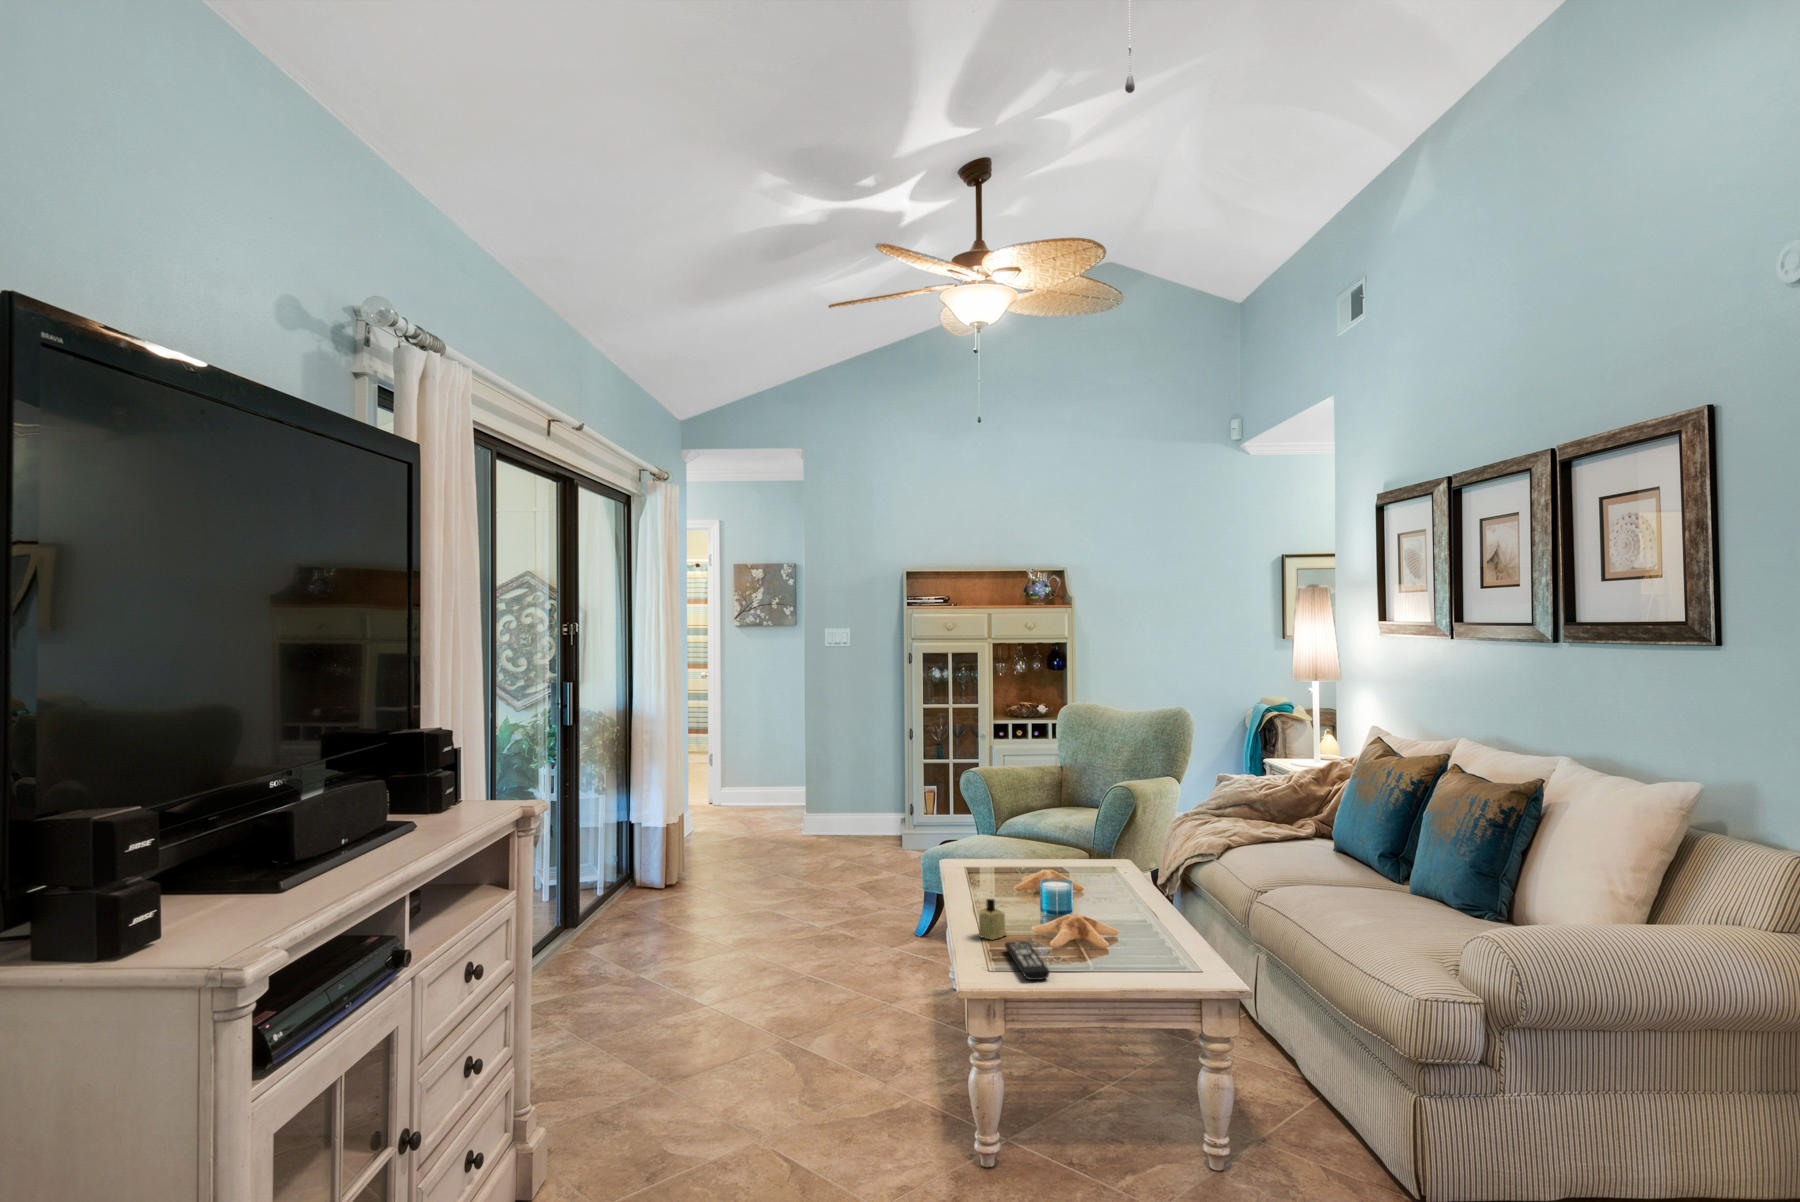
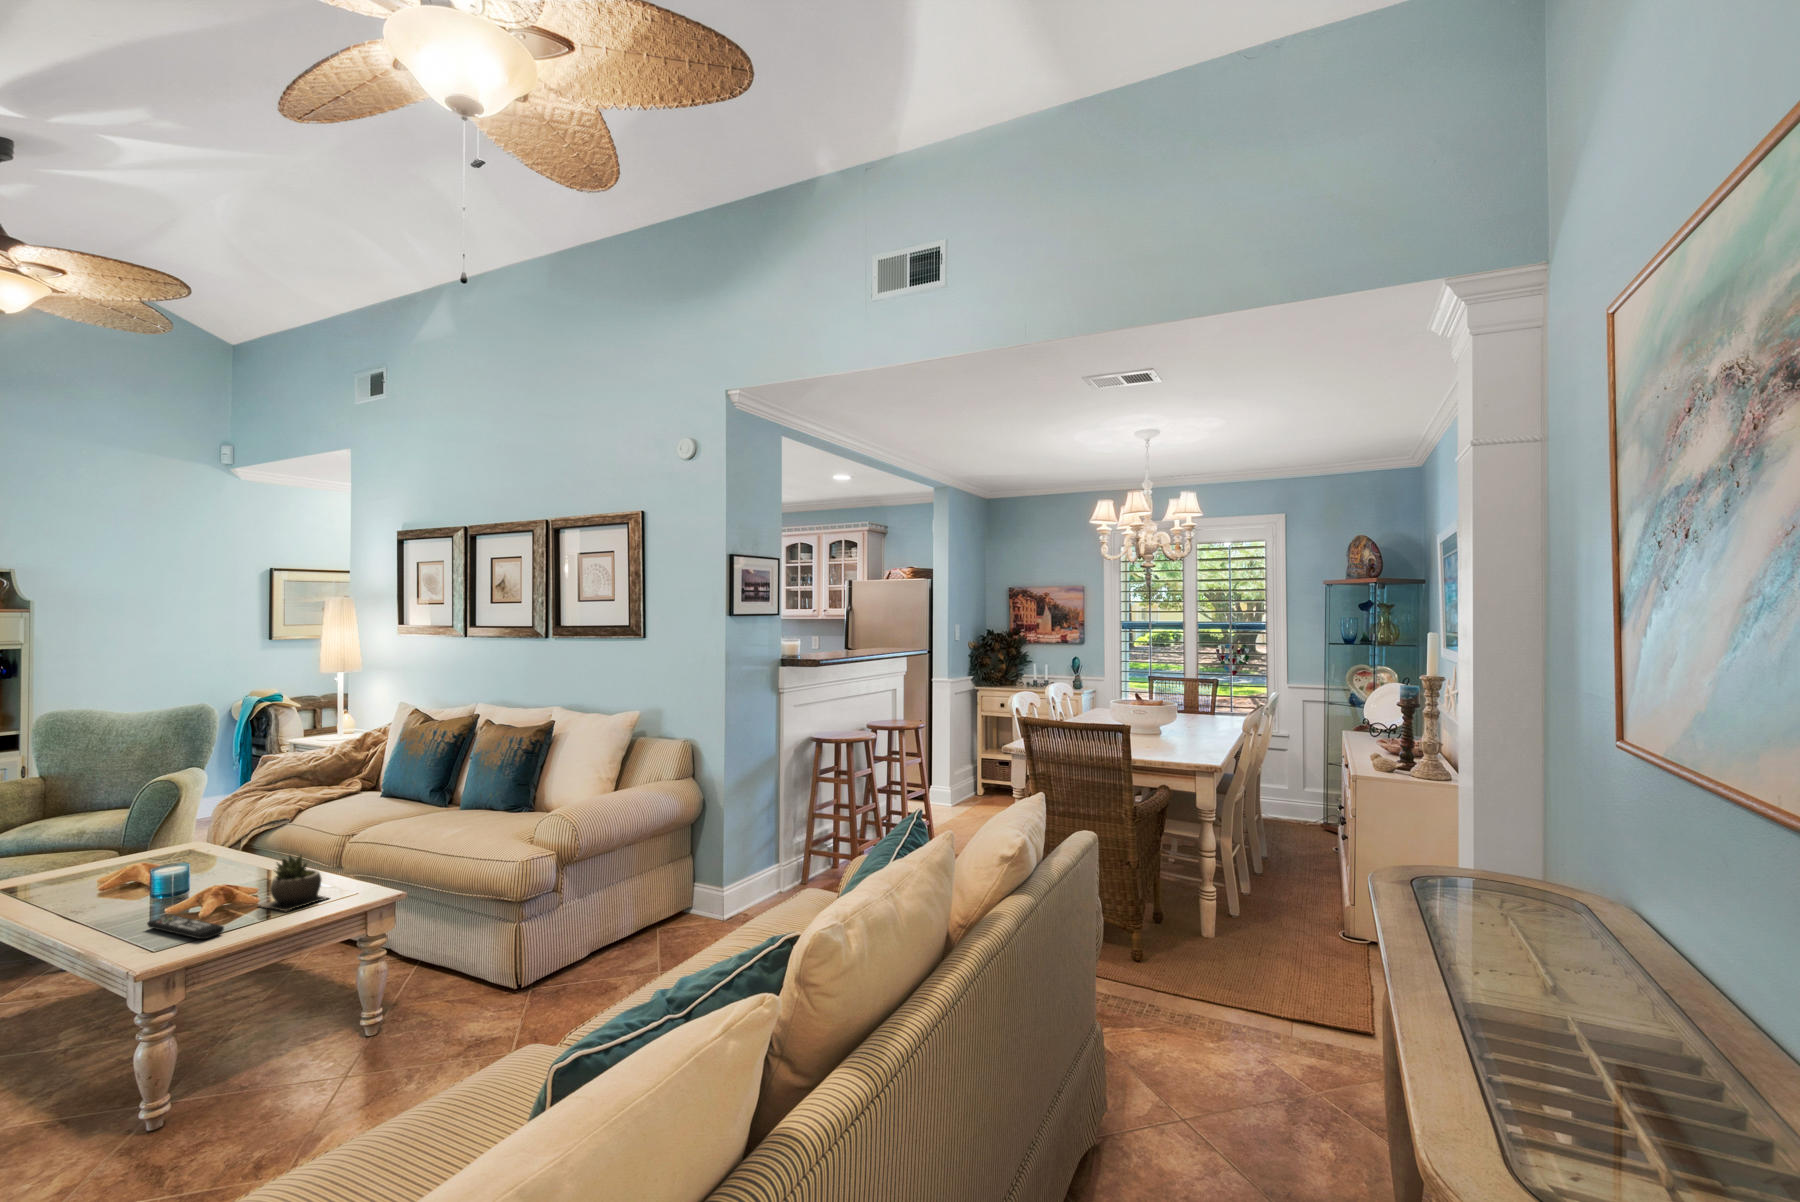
candle: present [979,899,1007,939] -> none [98,889,135,929]
succulent plant: none [1101,903,1170,973] -> present [260,855,328,911]

